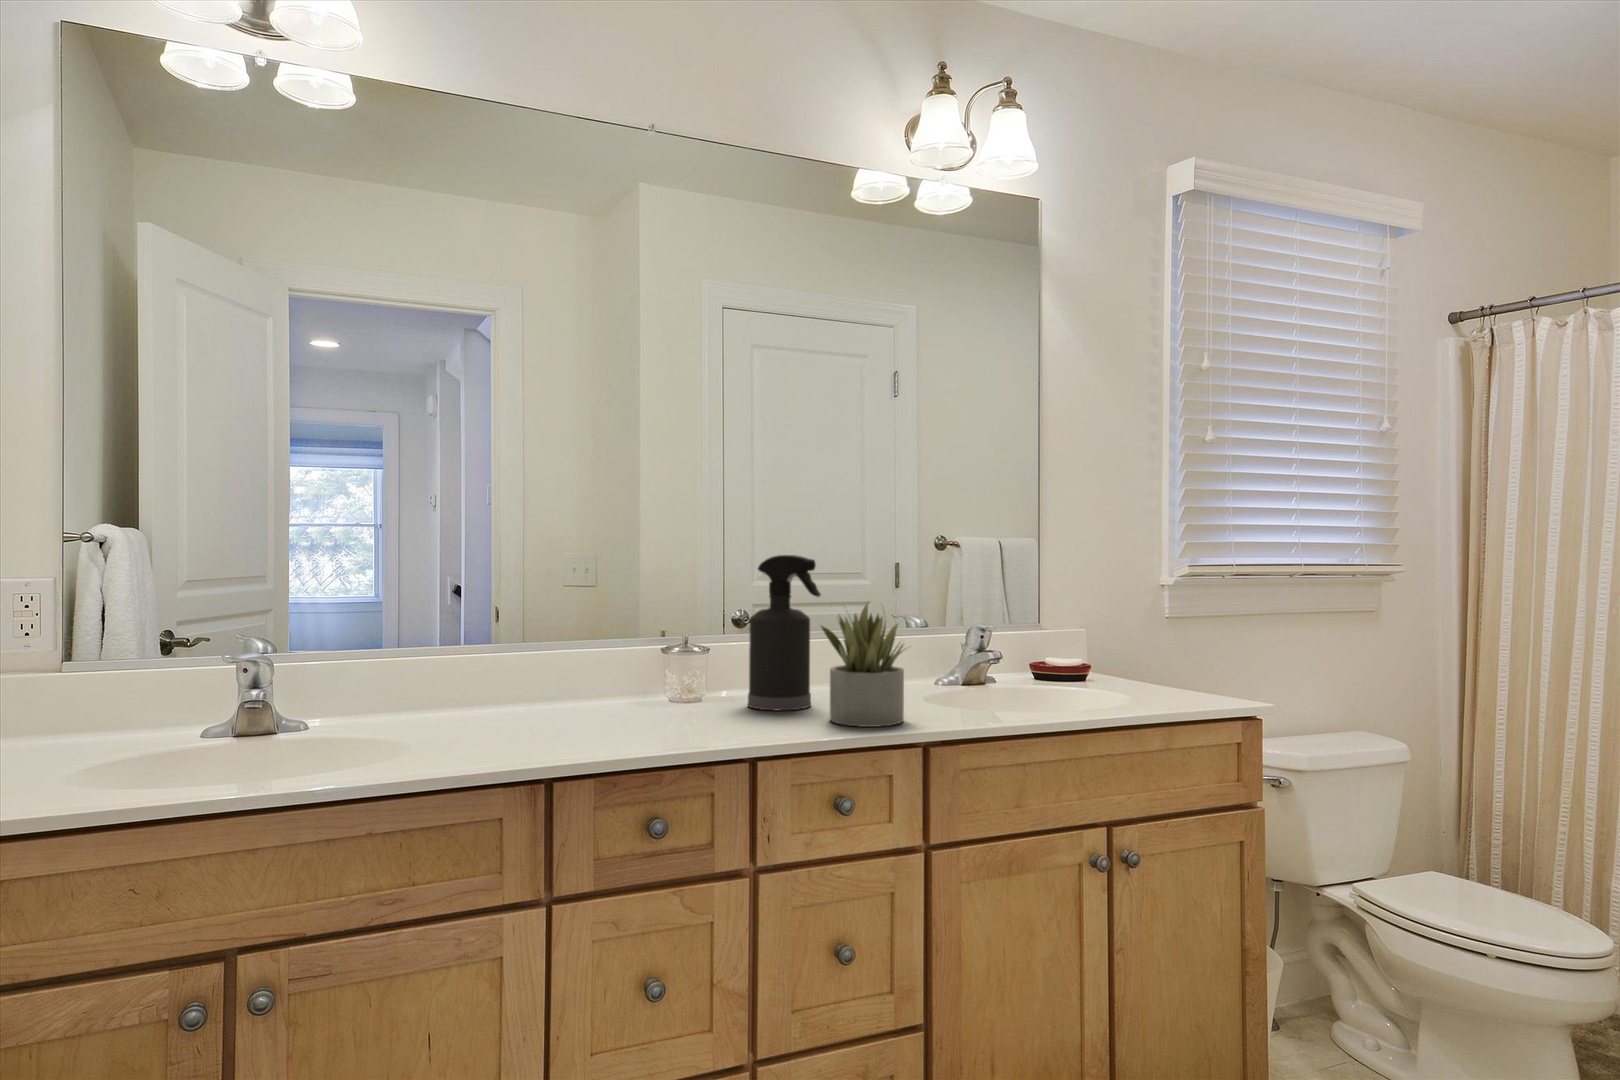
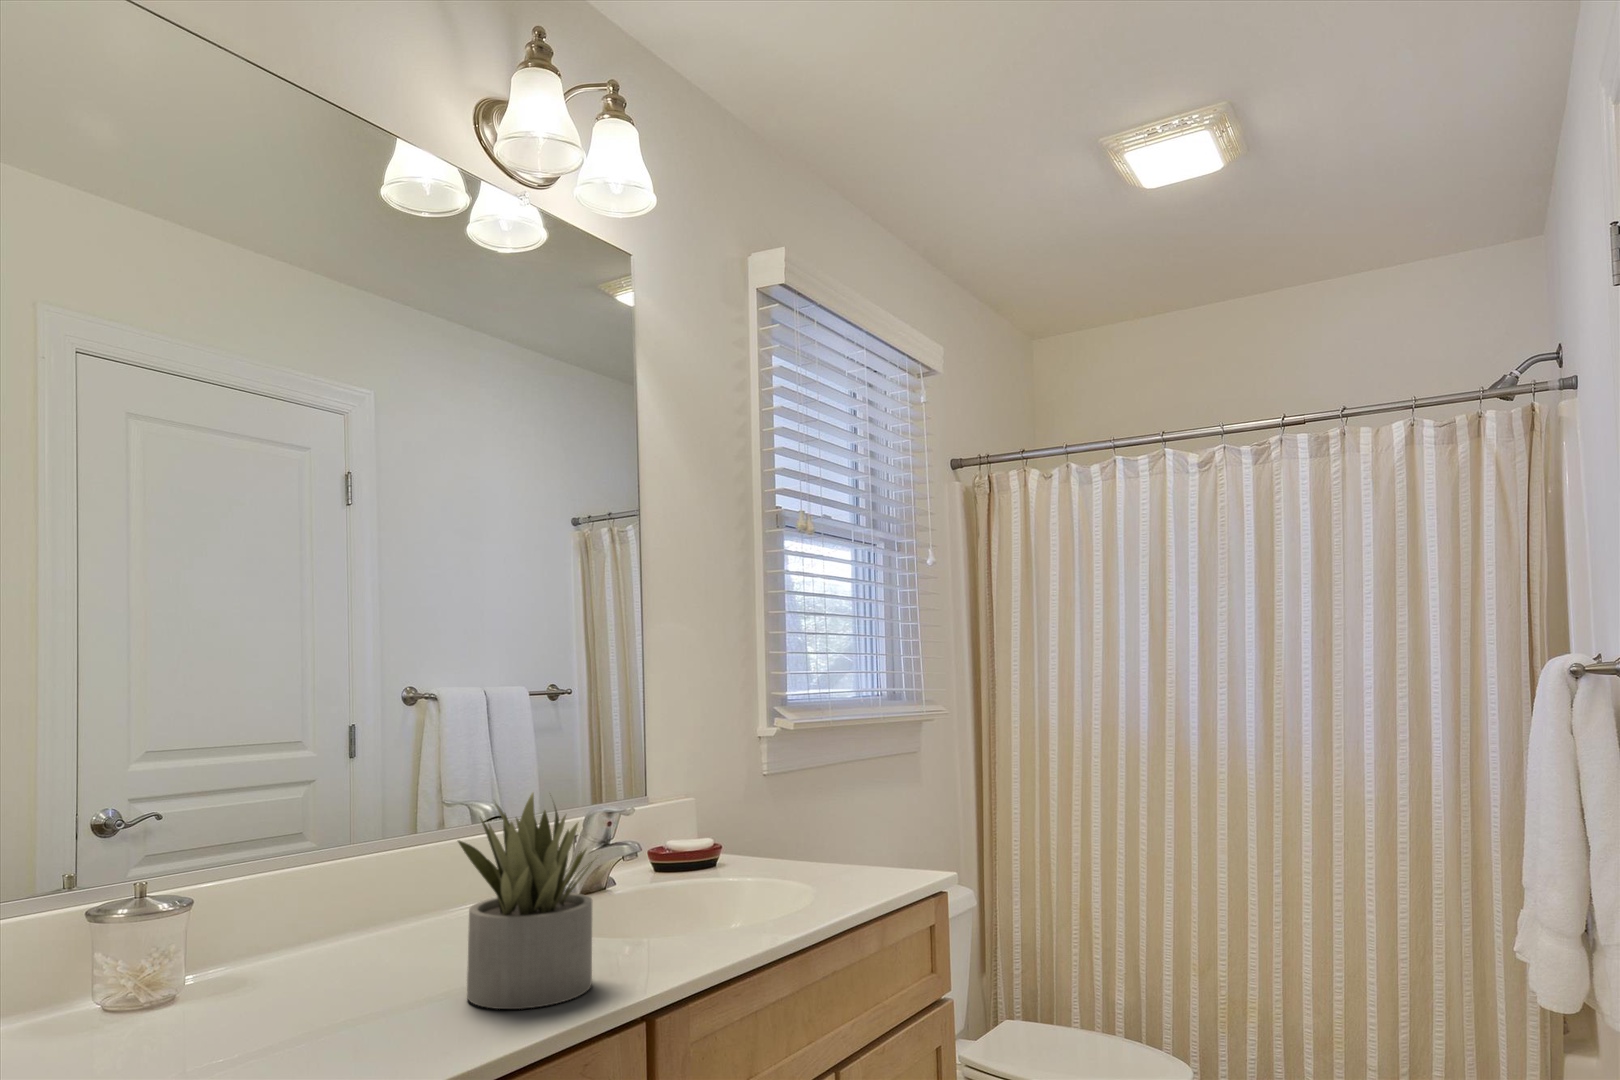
spray bottle: present [748,555,821,710] -> none [276,722,422,1002]

